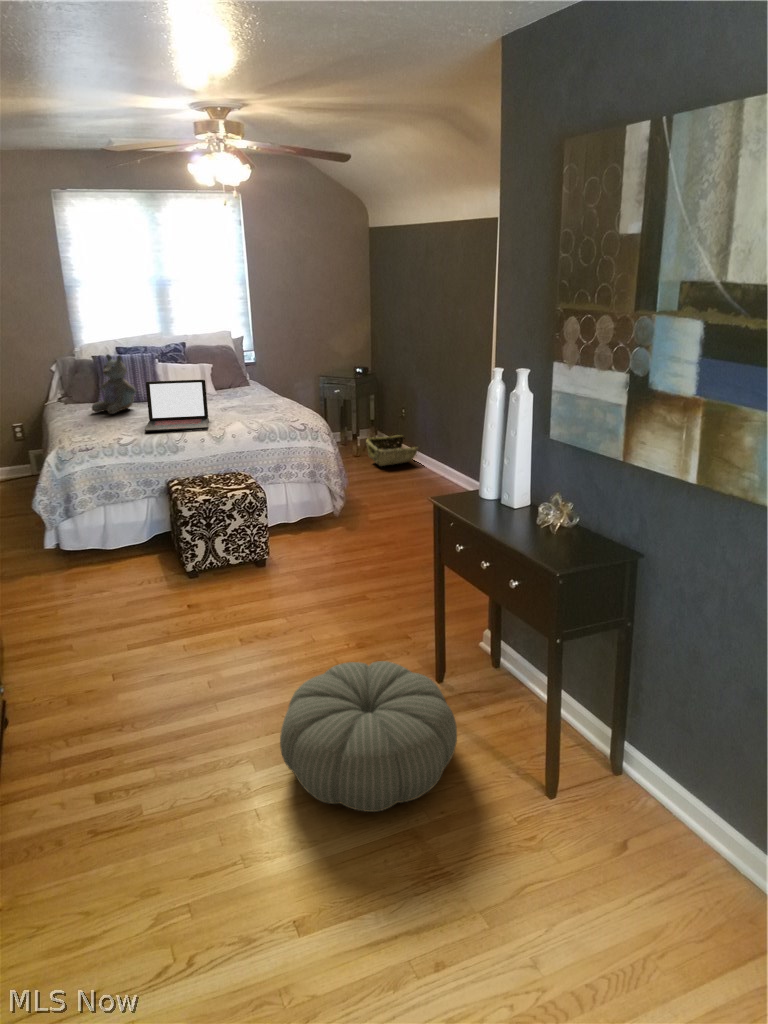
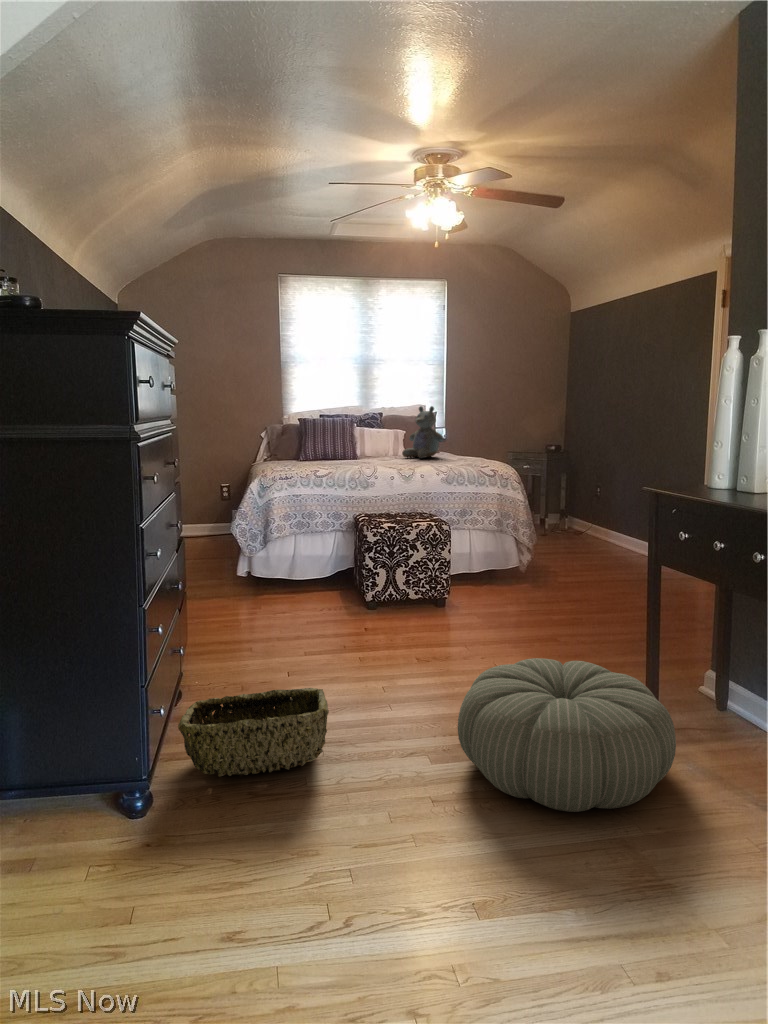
stuffed bear: present [92,354,137,414] -> present [402,406,444,458]
laptop: present [145,379,209,432] -> none [339,426,399,468]
woven basket: present [366,435,418,466] -> present [178,688,329,776]

